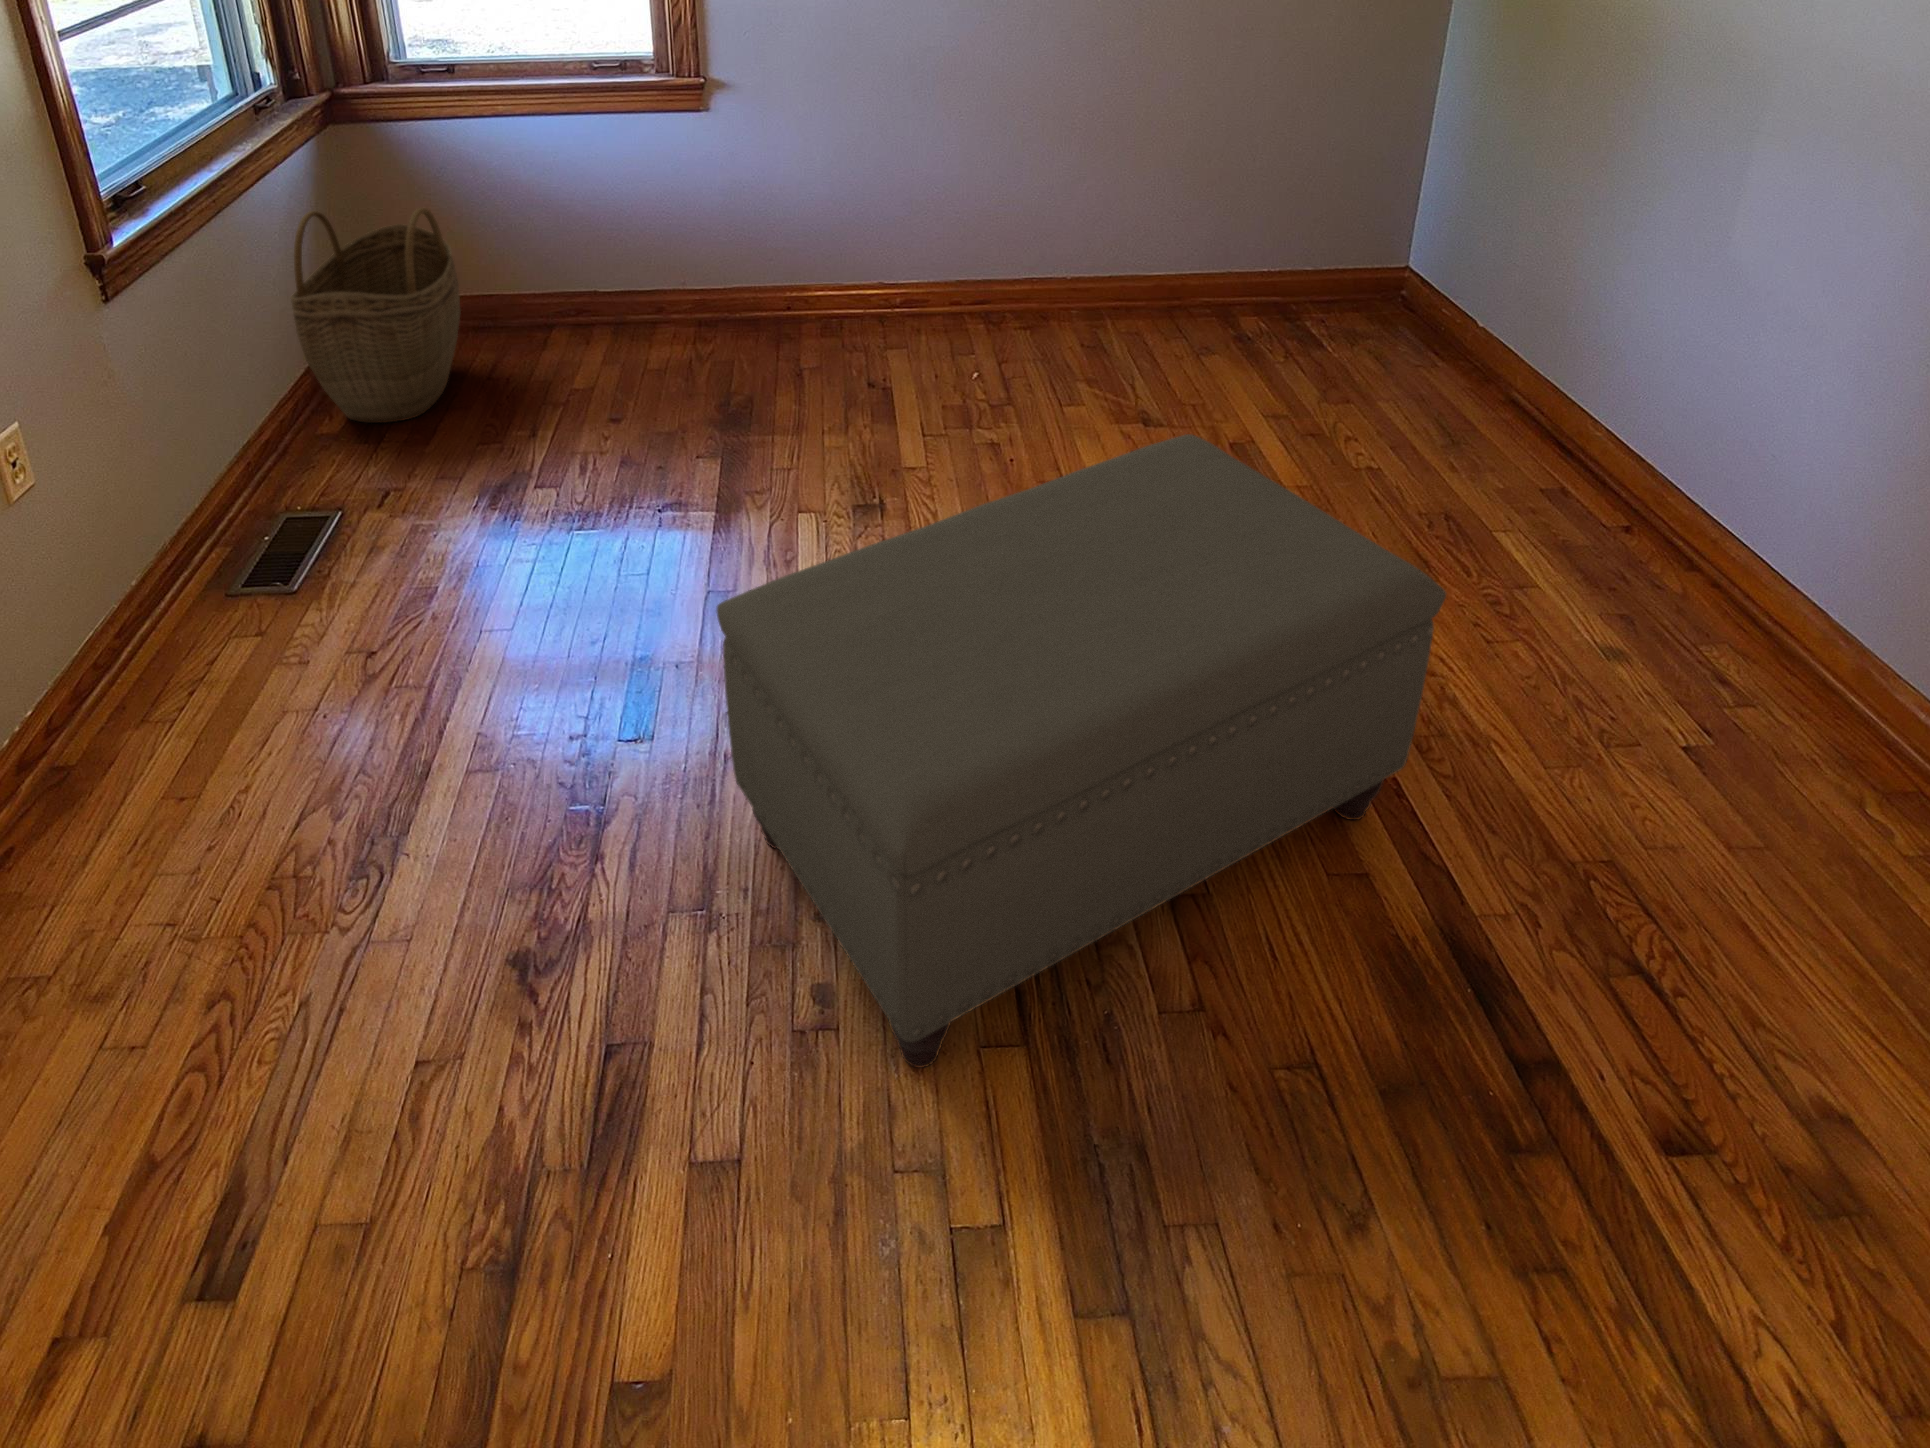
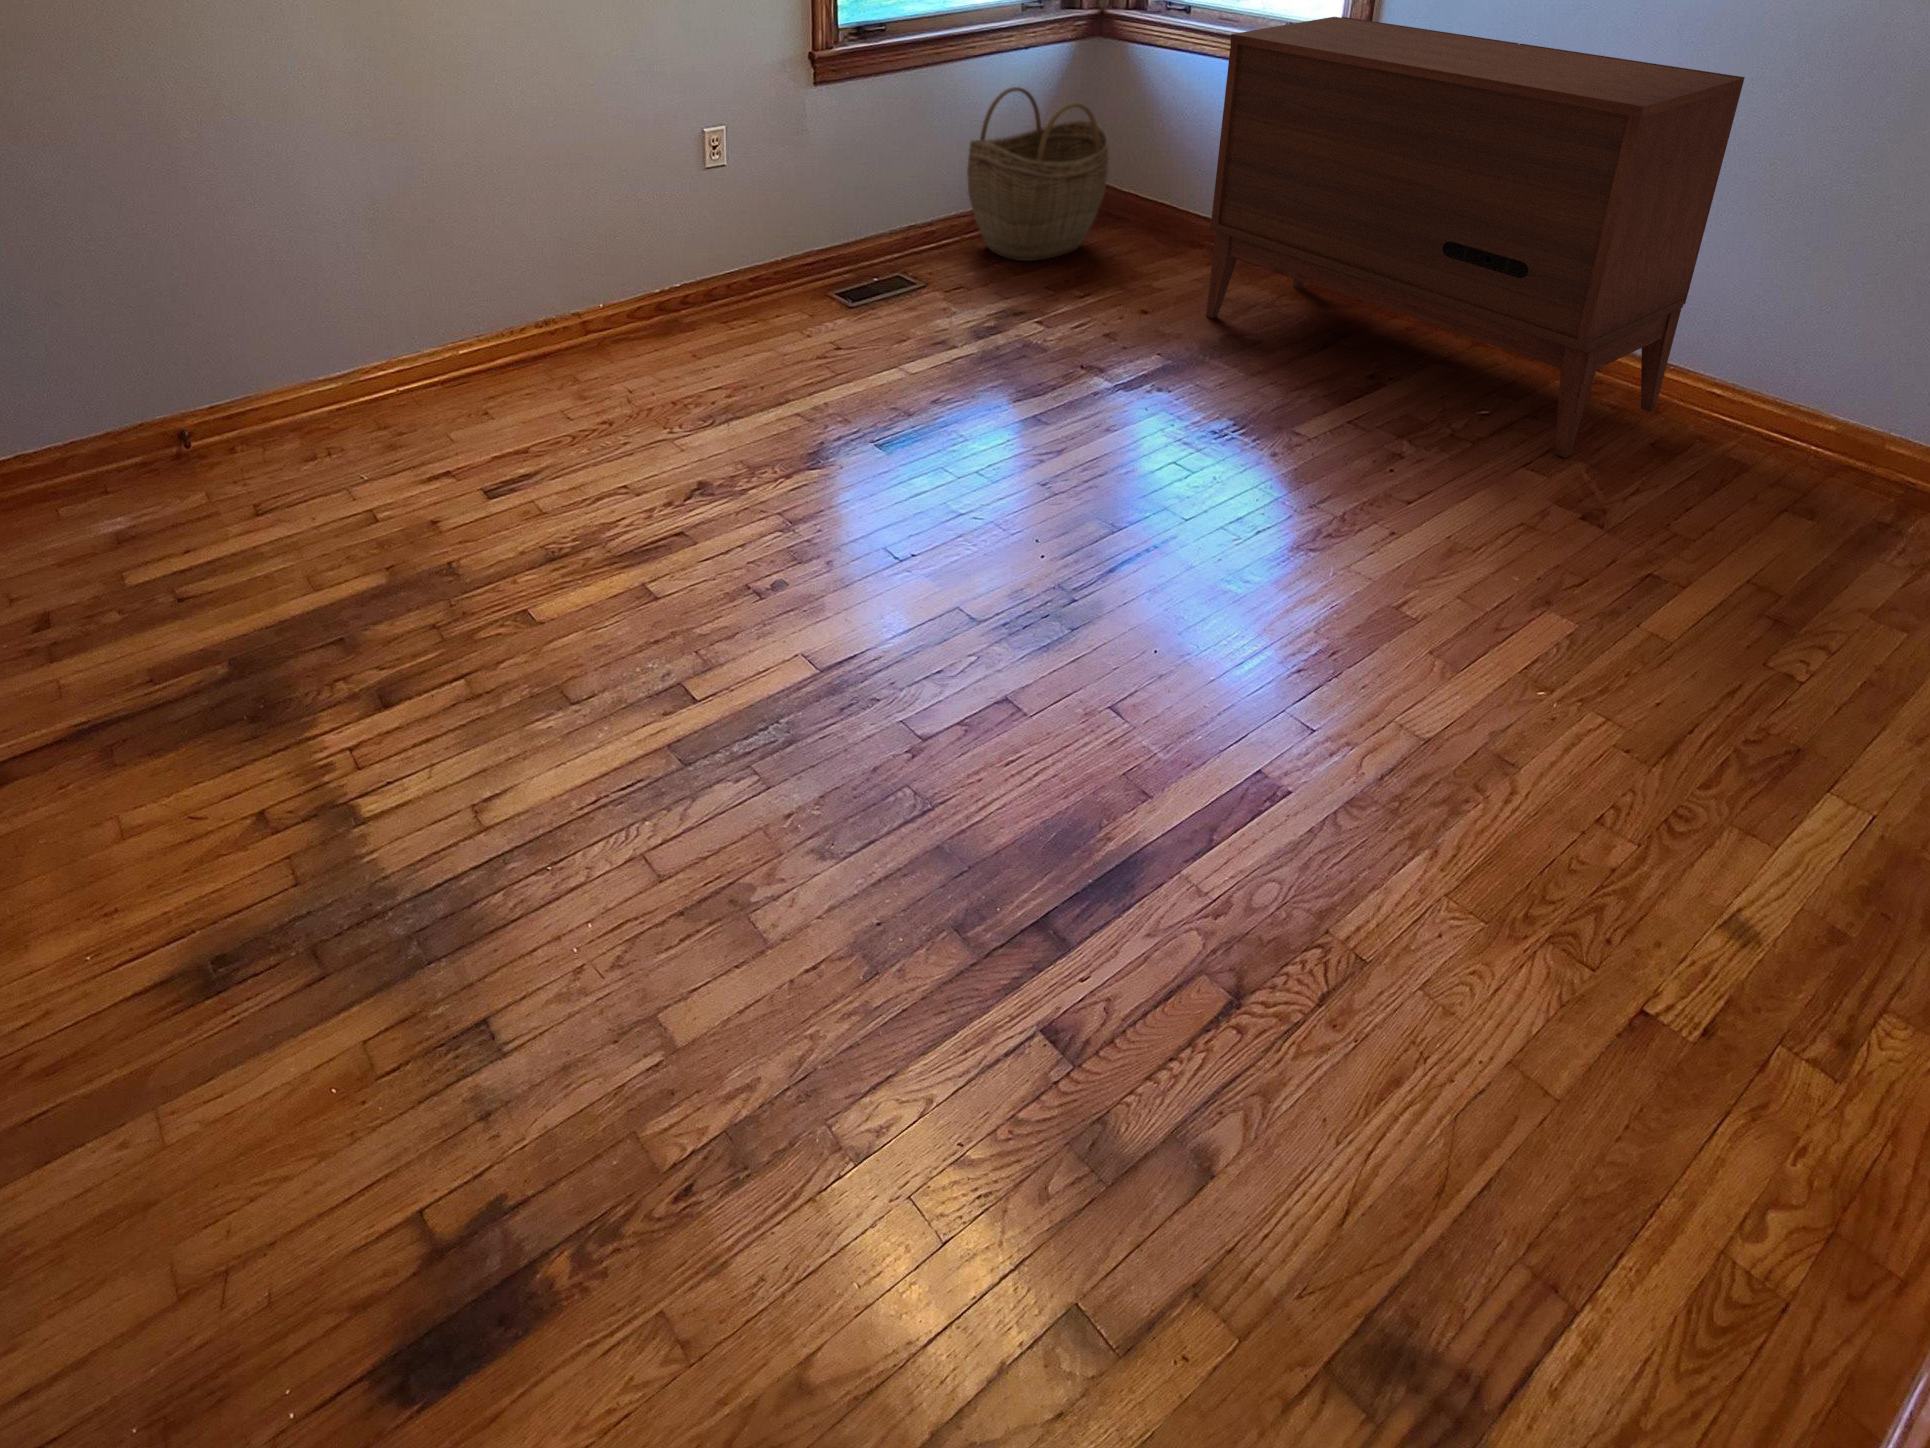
dresser: none [641,26,1081,387] -> present [1206,17,1745,458]
ottoman: present [716,434,1446,1068] -> none [722,324,1321,783]

